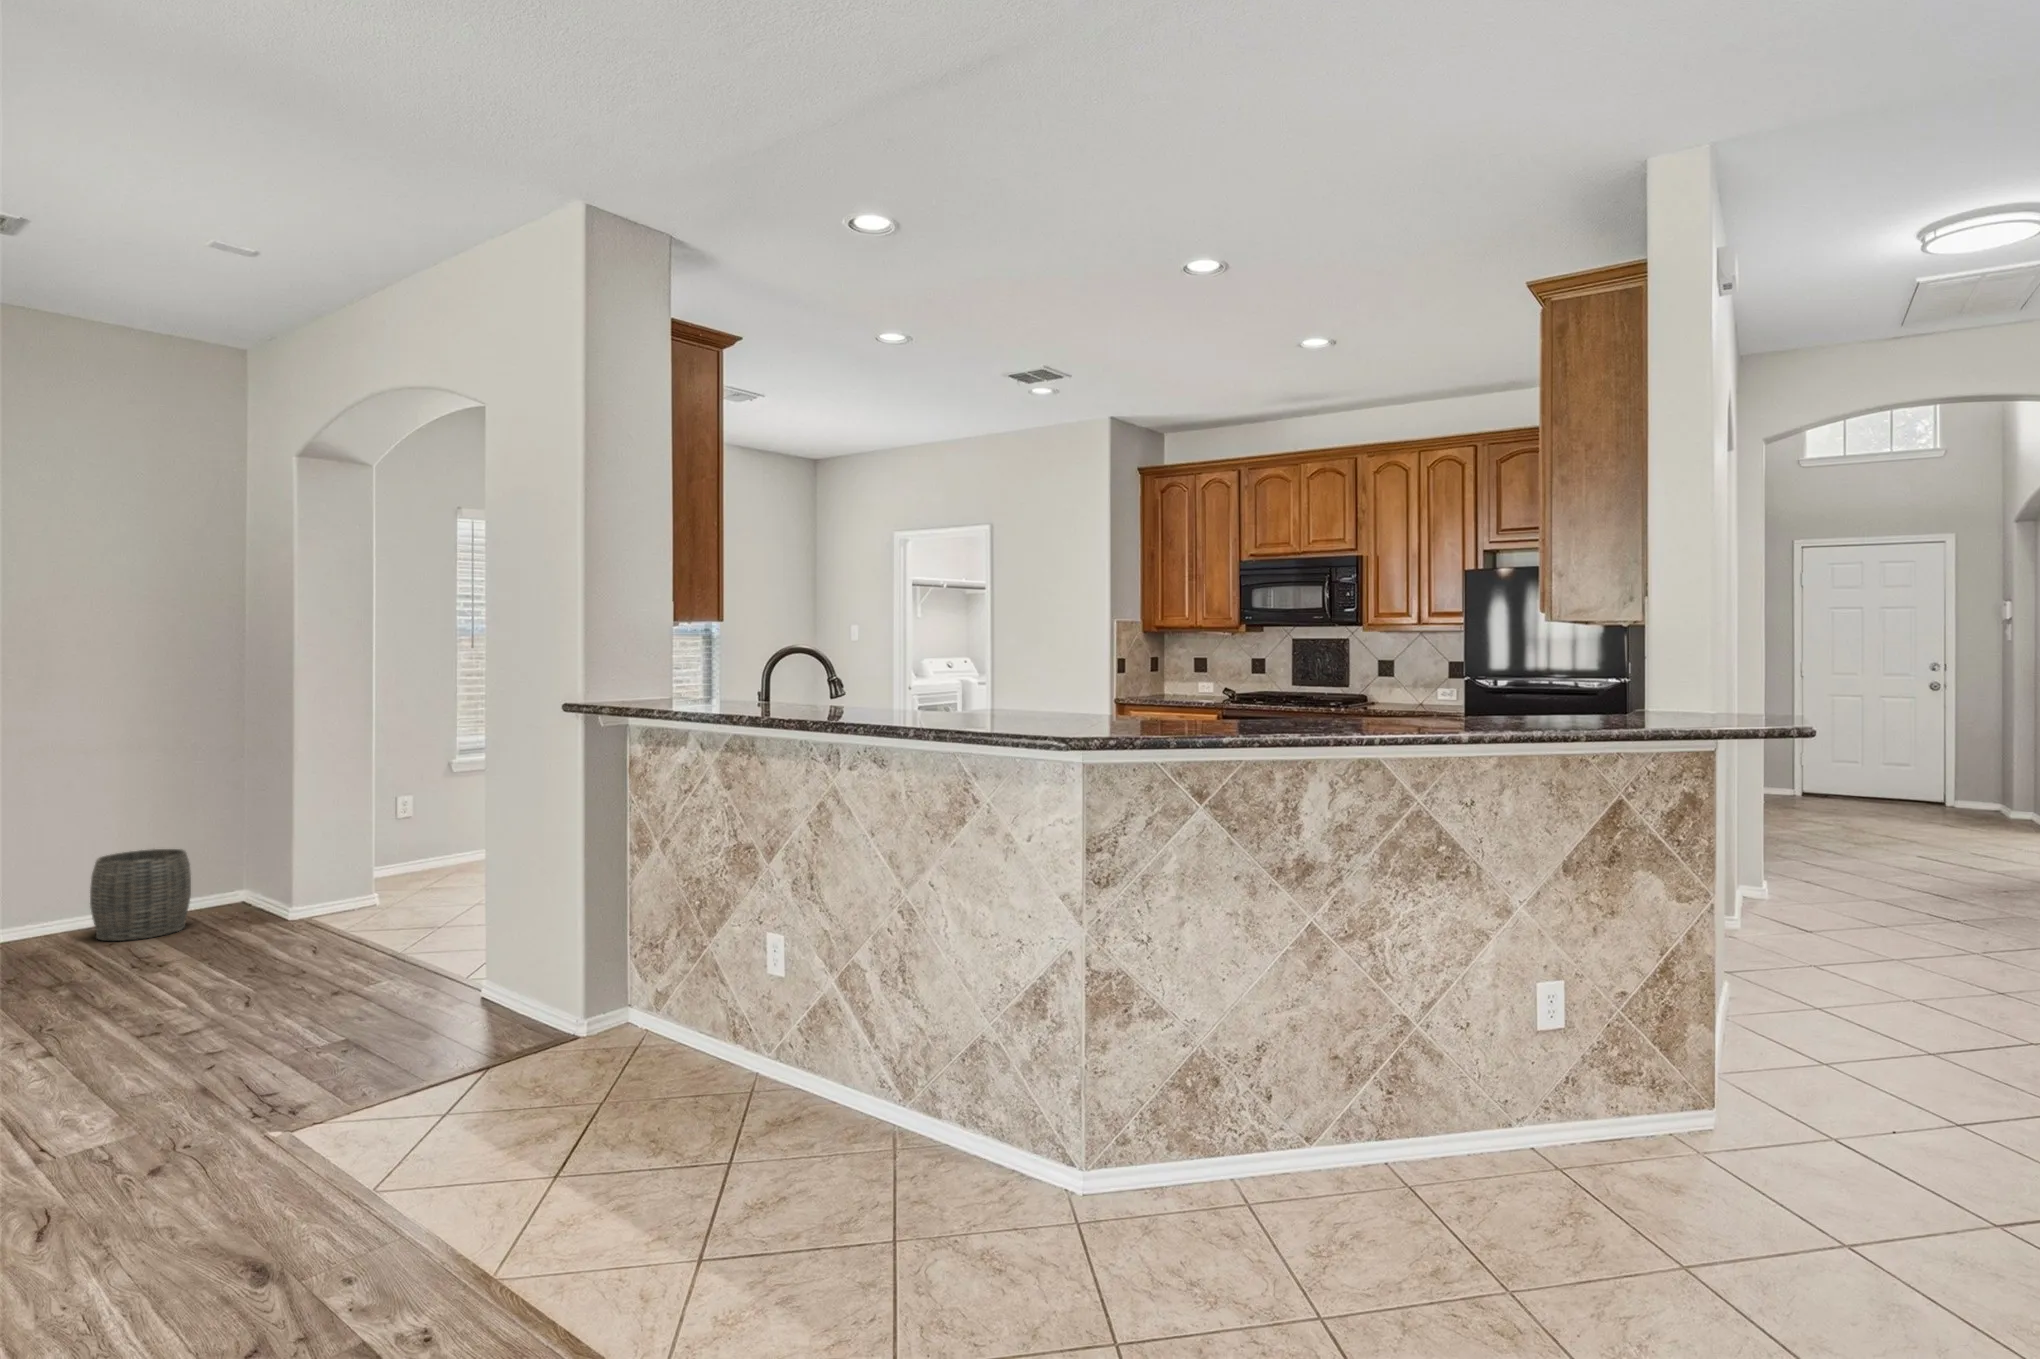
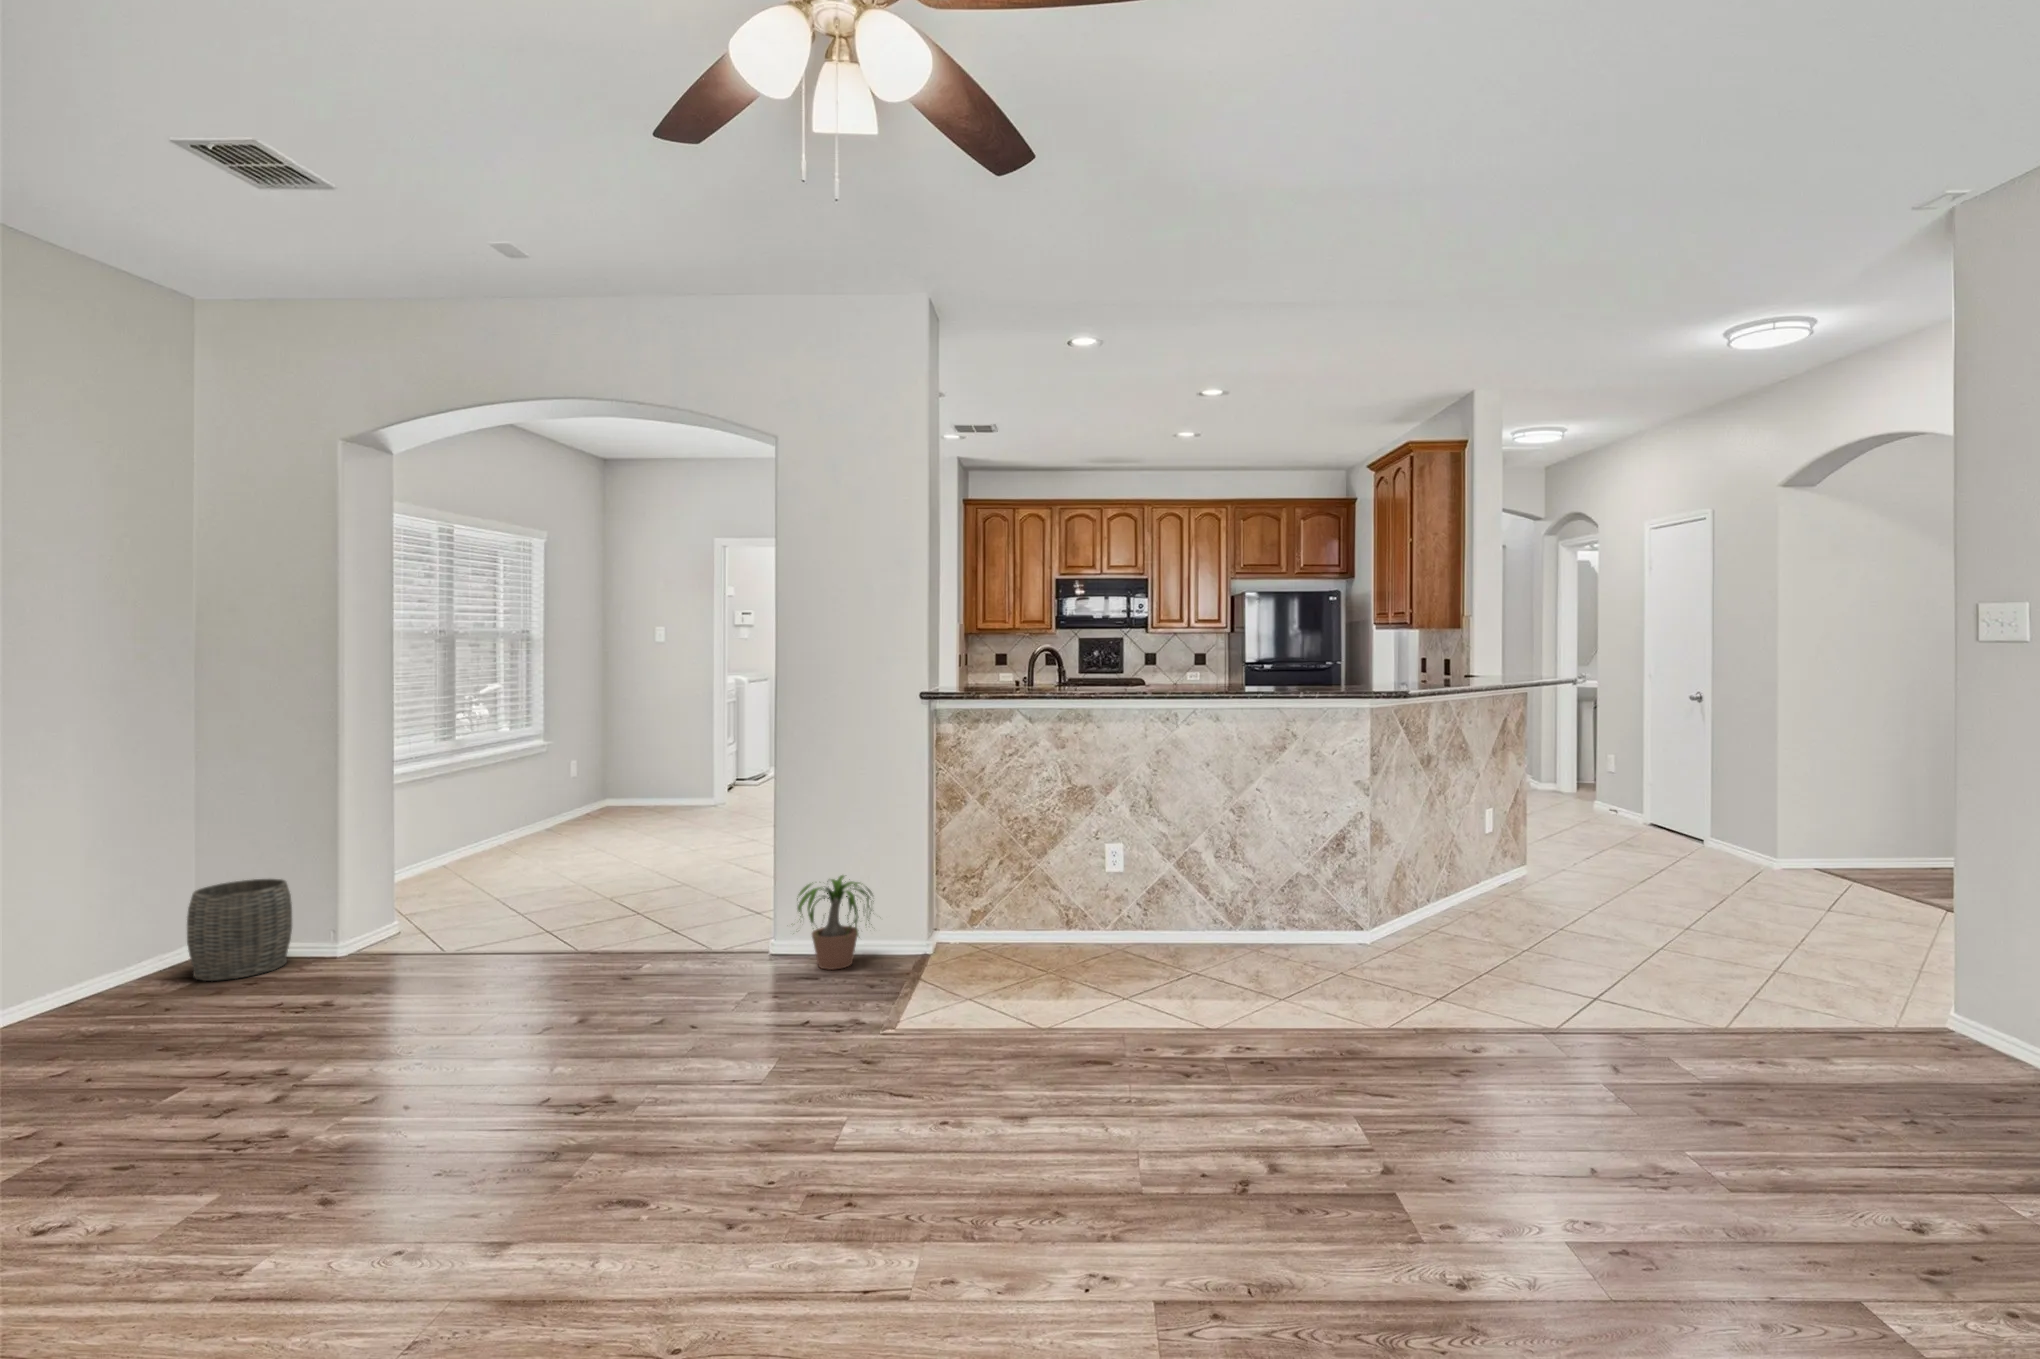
potted plant: none [378,925,521,1044] -> present [797,875,872,969]

